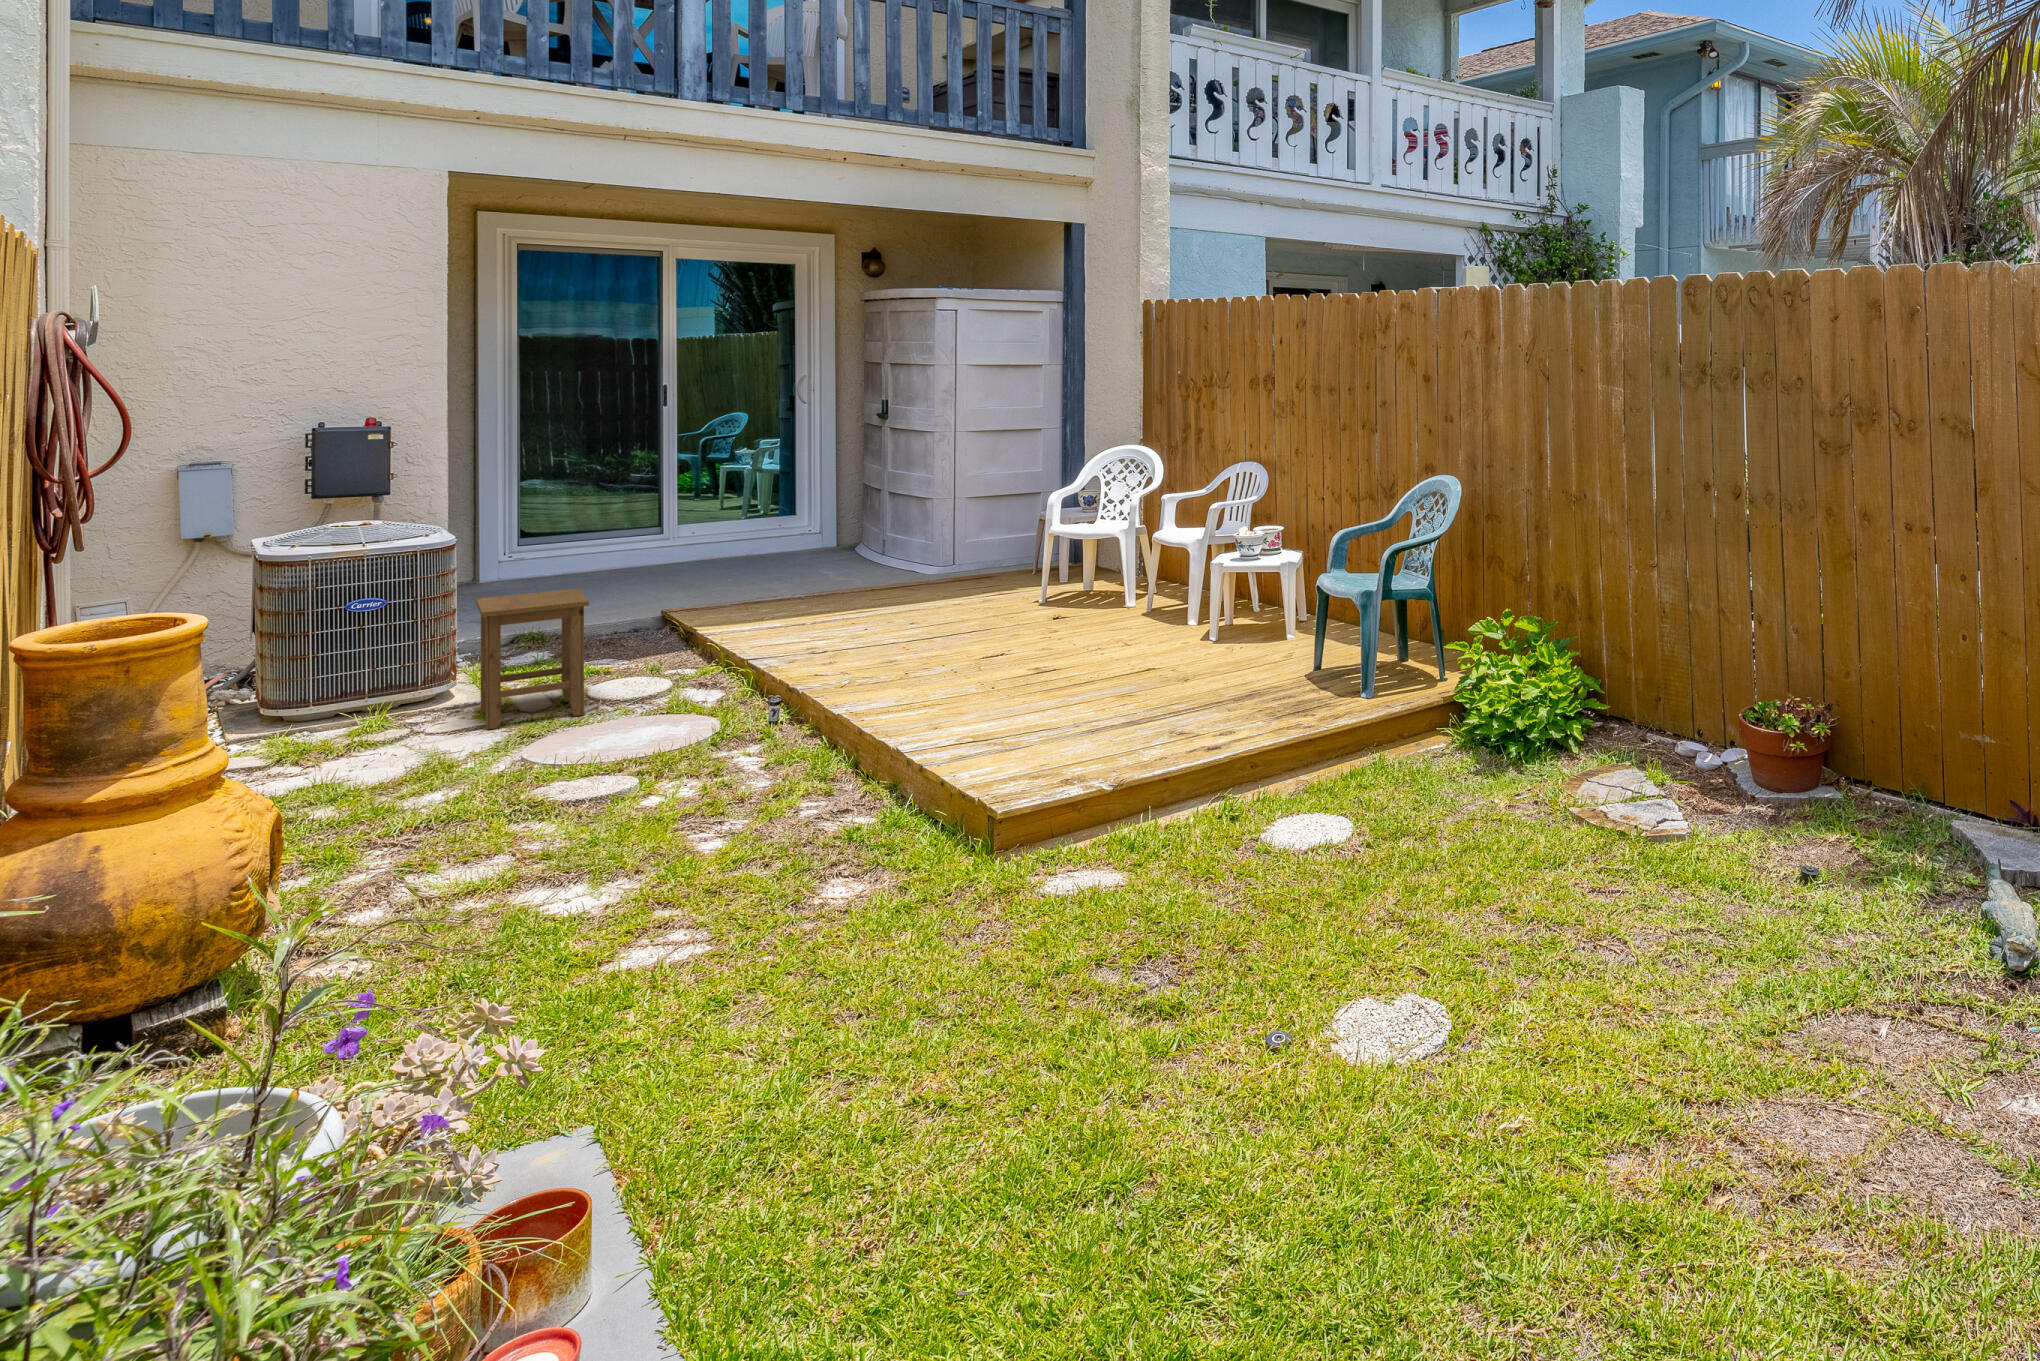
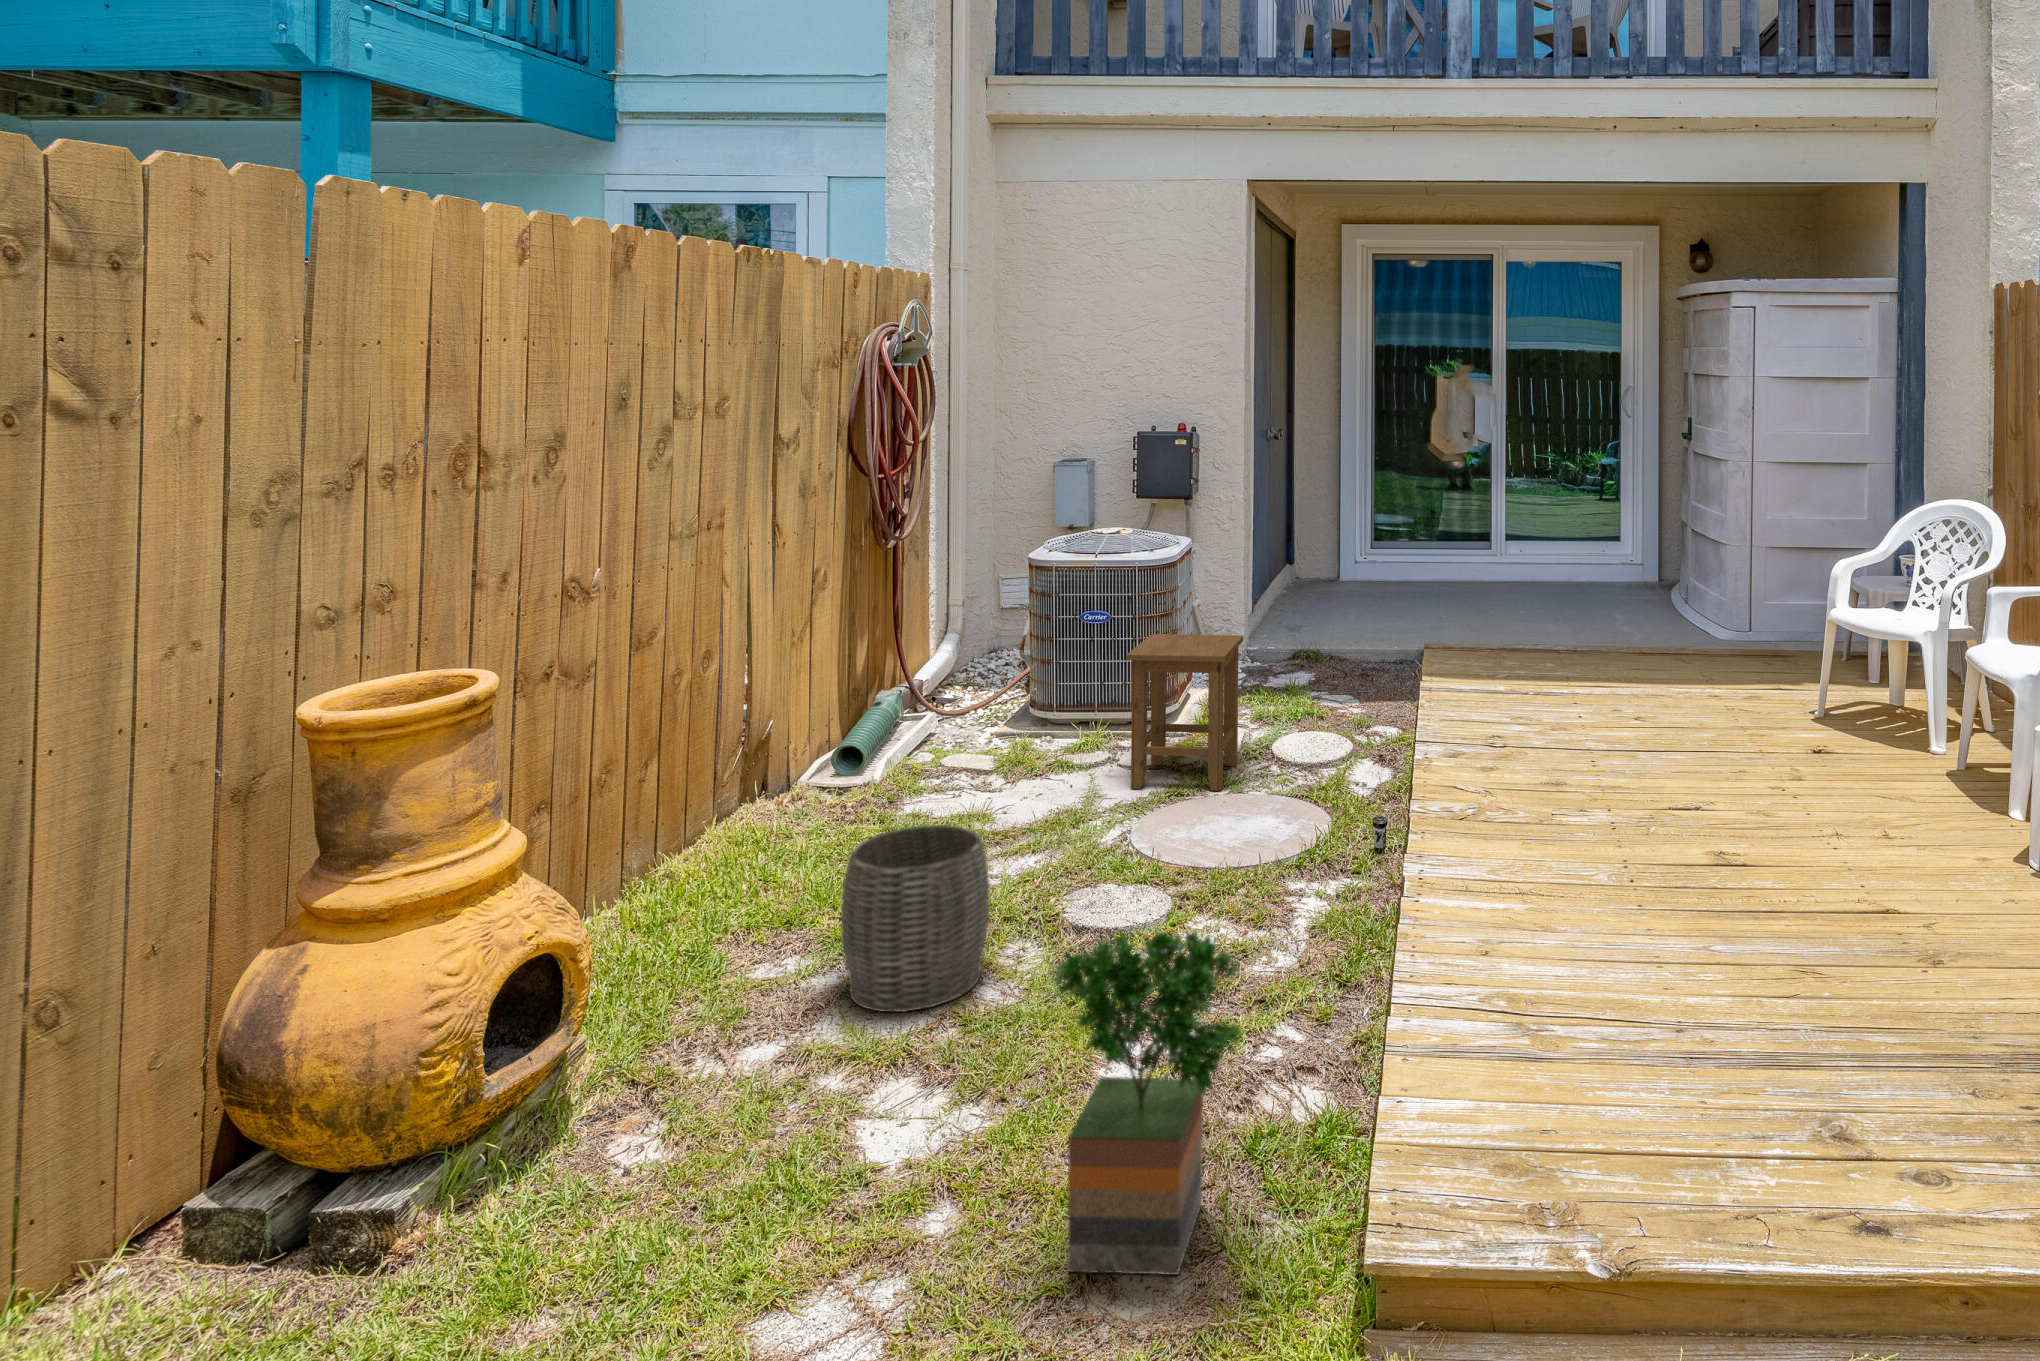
potted tree: none [757,696,902,899] -> present [1052,932,1241,1275]
woven basket: none [389,729,532,873] -> present [841,825,989,1012]

